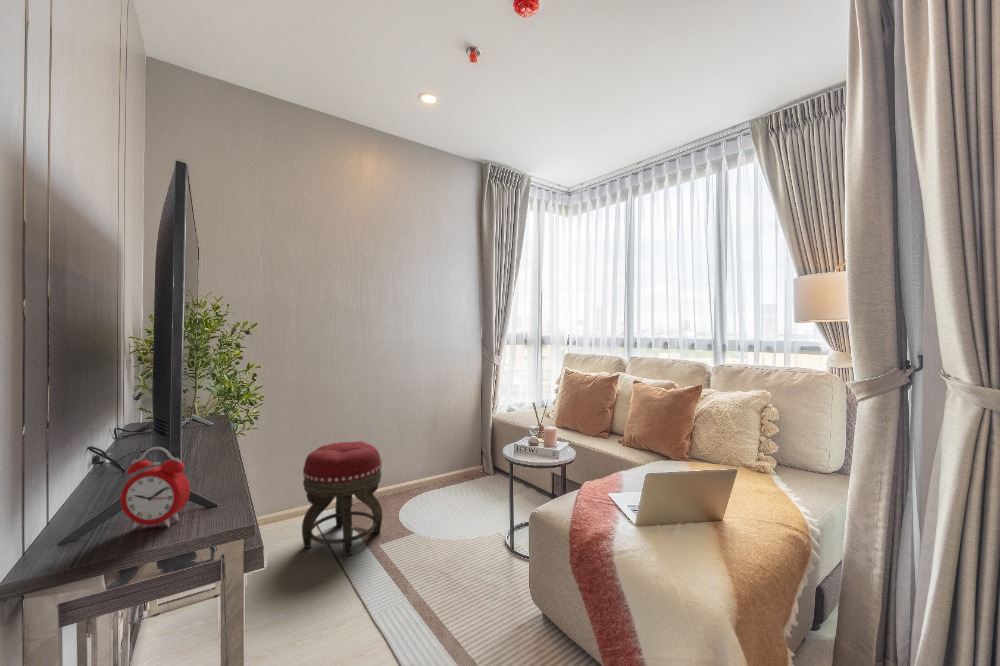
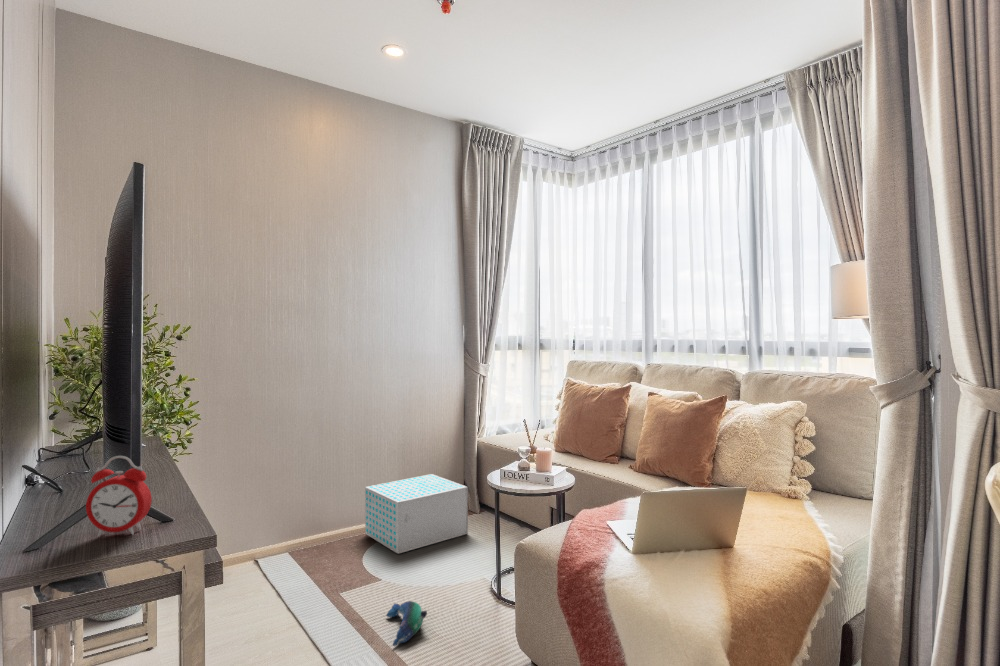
footstool: present [302,442,382,556] -> none [243,471,340,607]
storage box: none [403,443,485,509] -> present [365,474,468,554]
plush toy: none [419,554,454,594] -> present [387,601,427,646]

